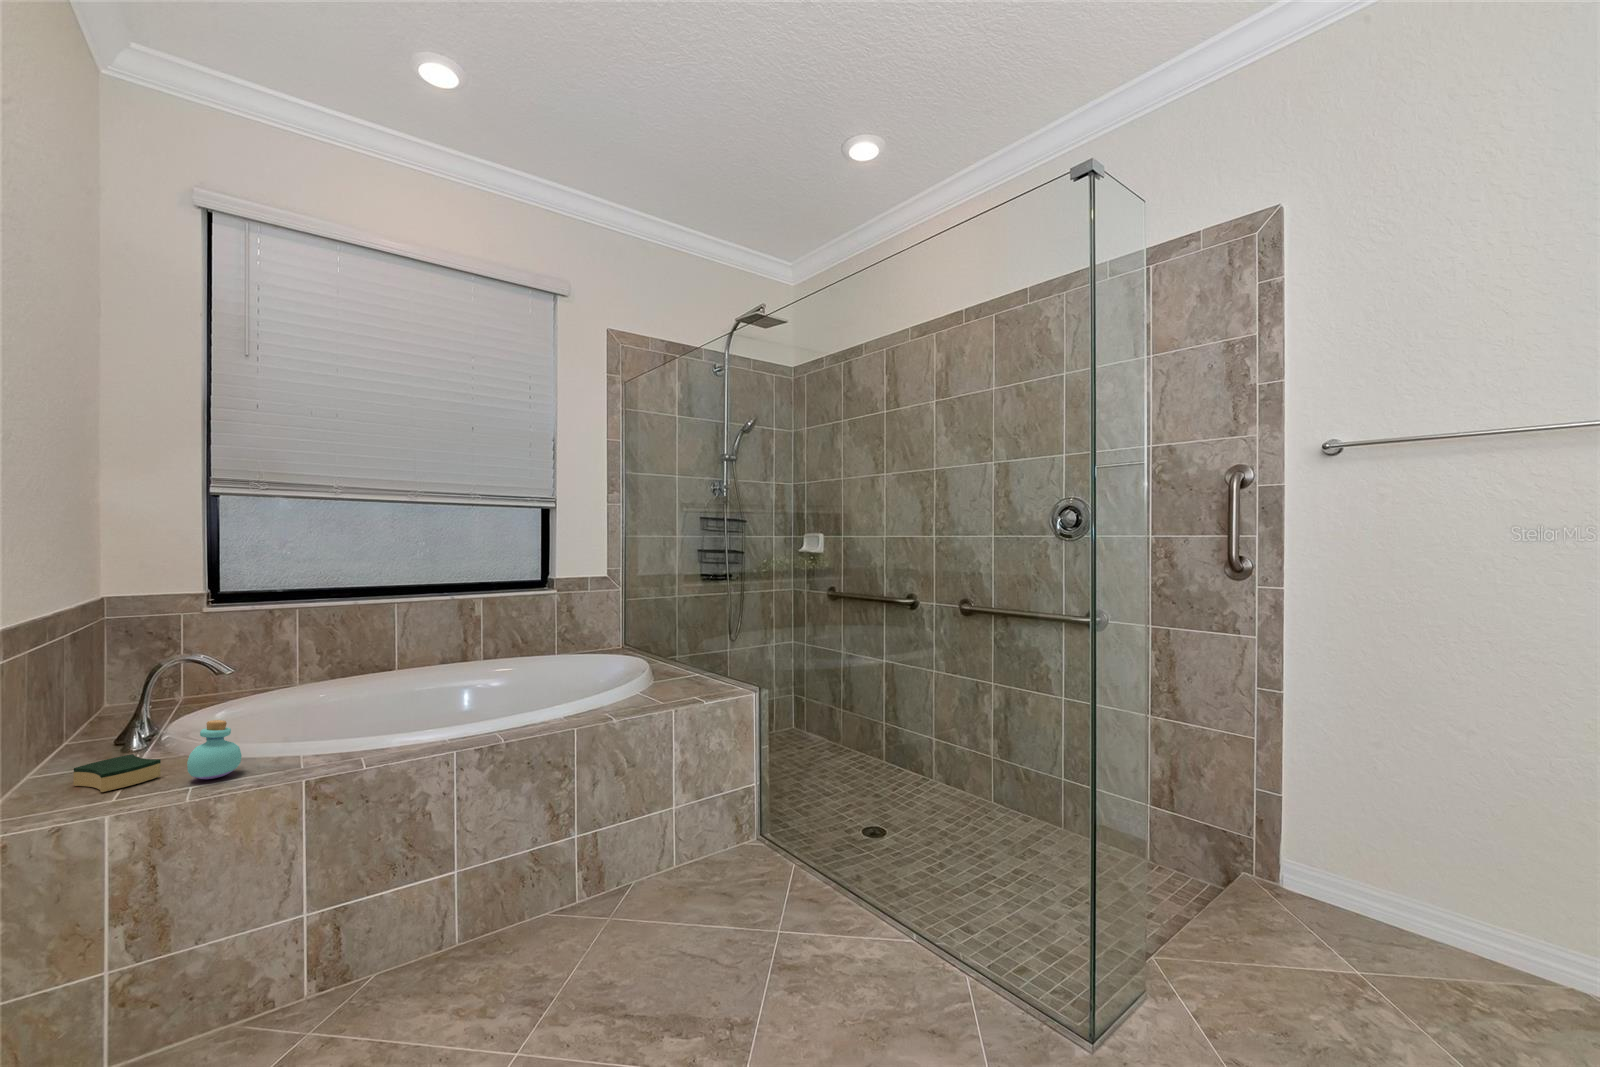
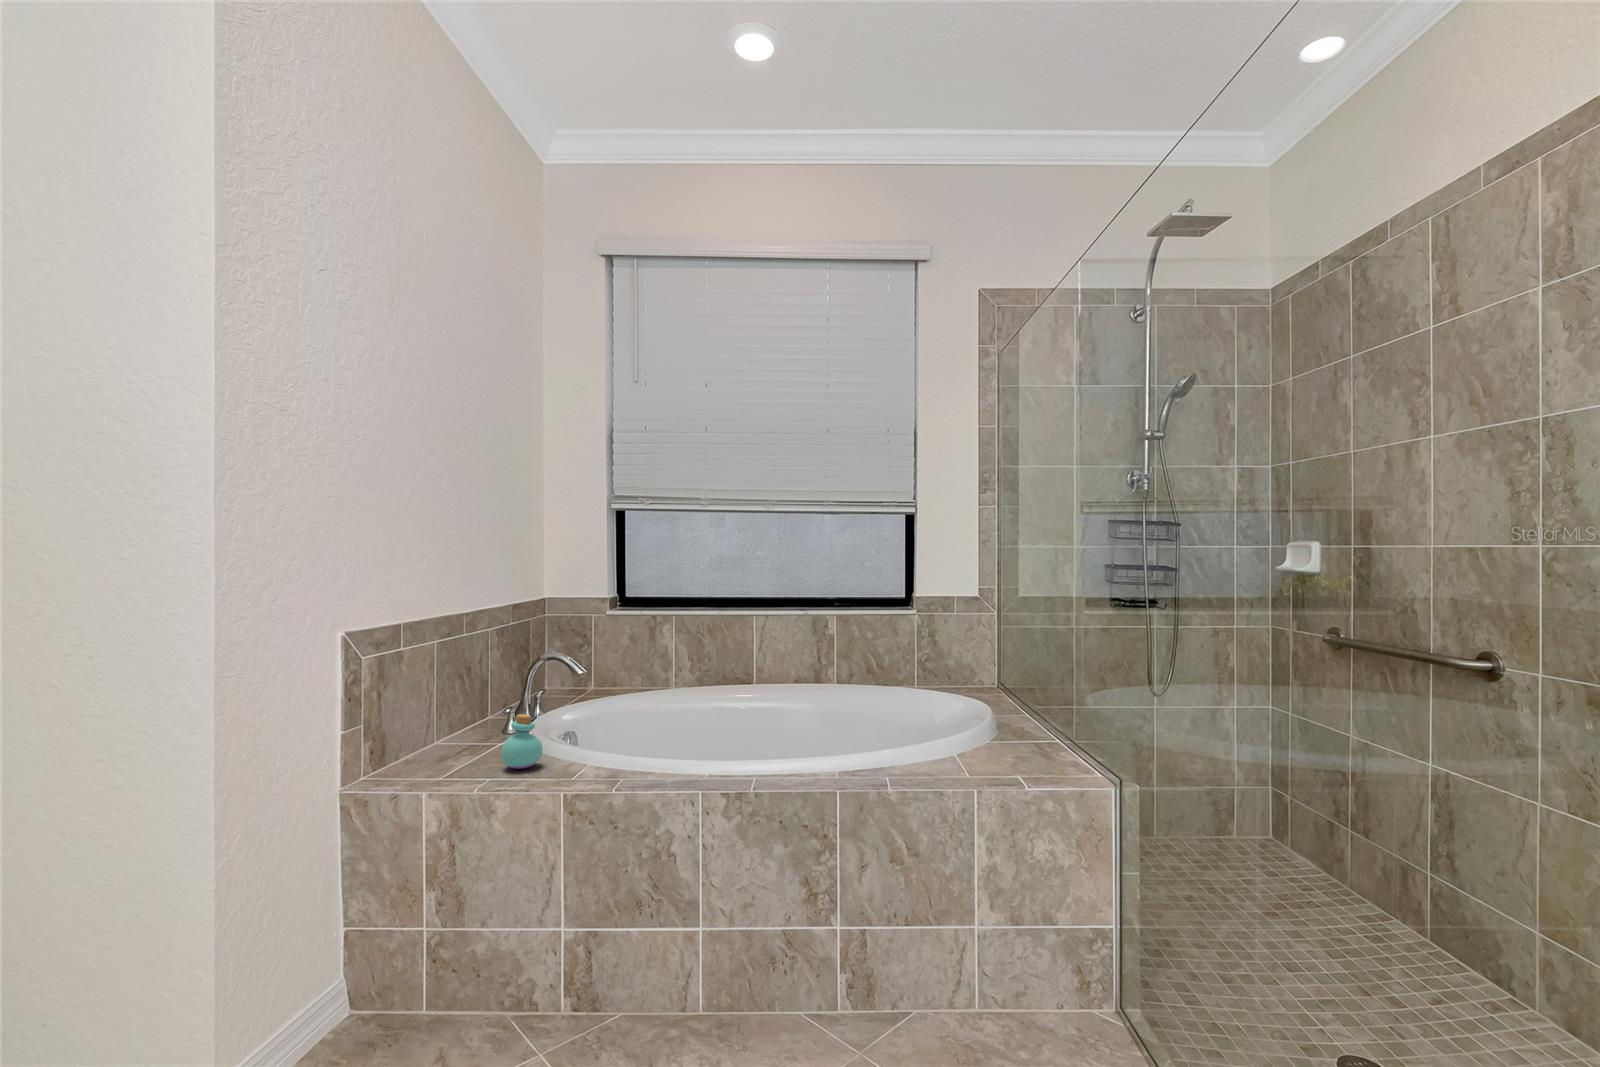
sponge: present [74,754,161,792] -> none [453,734,498,763]

